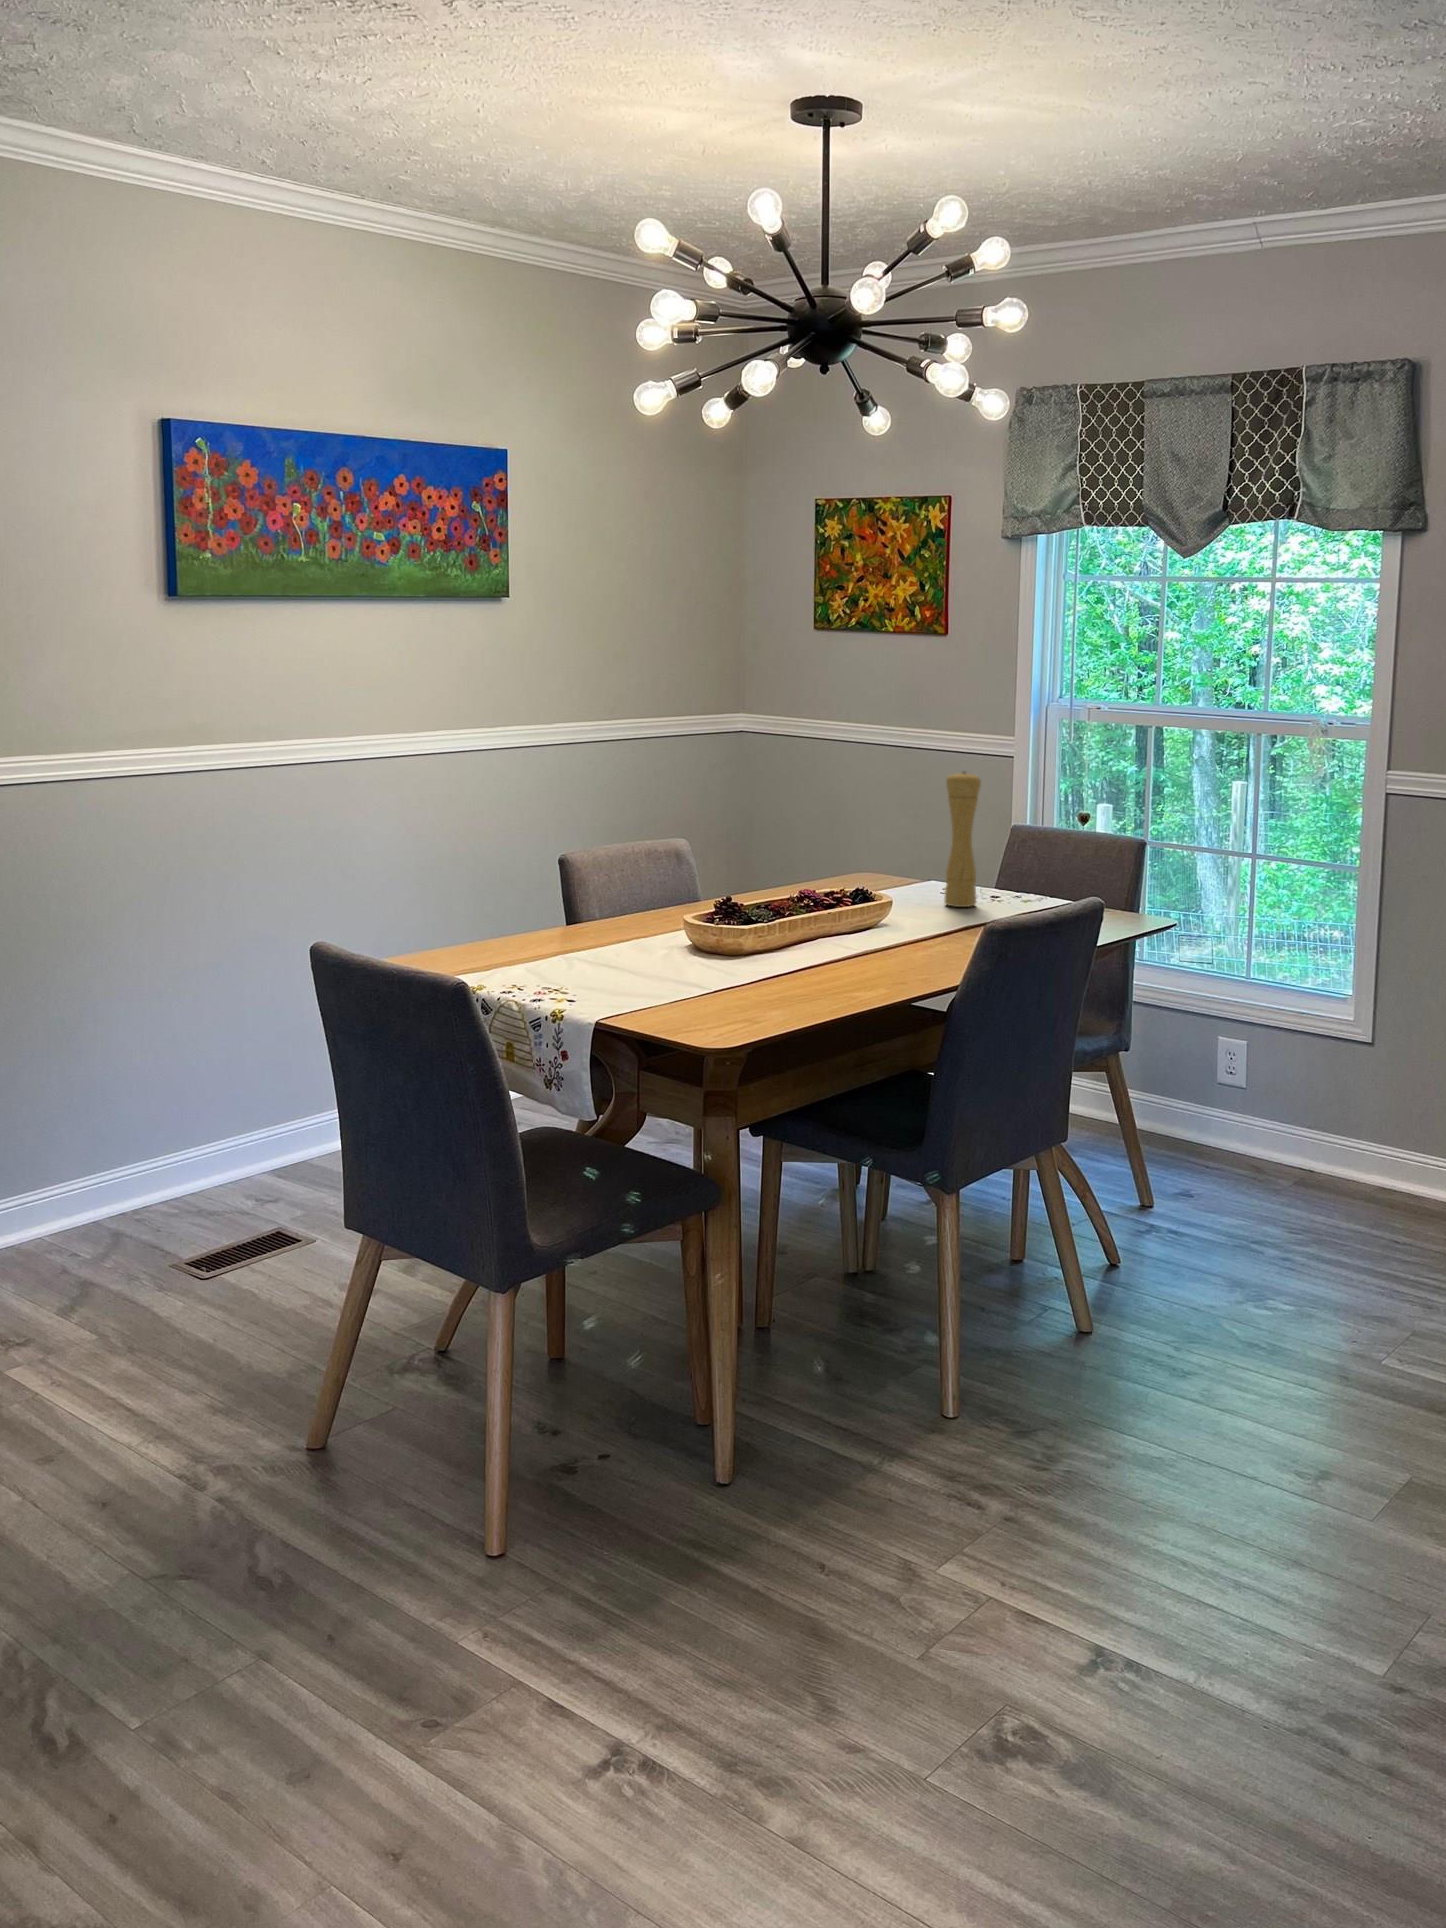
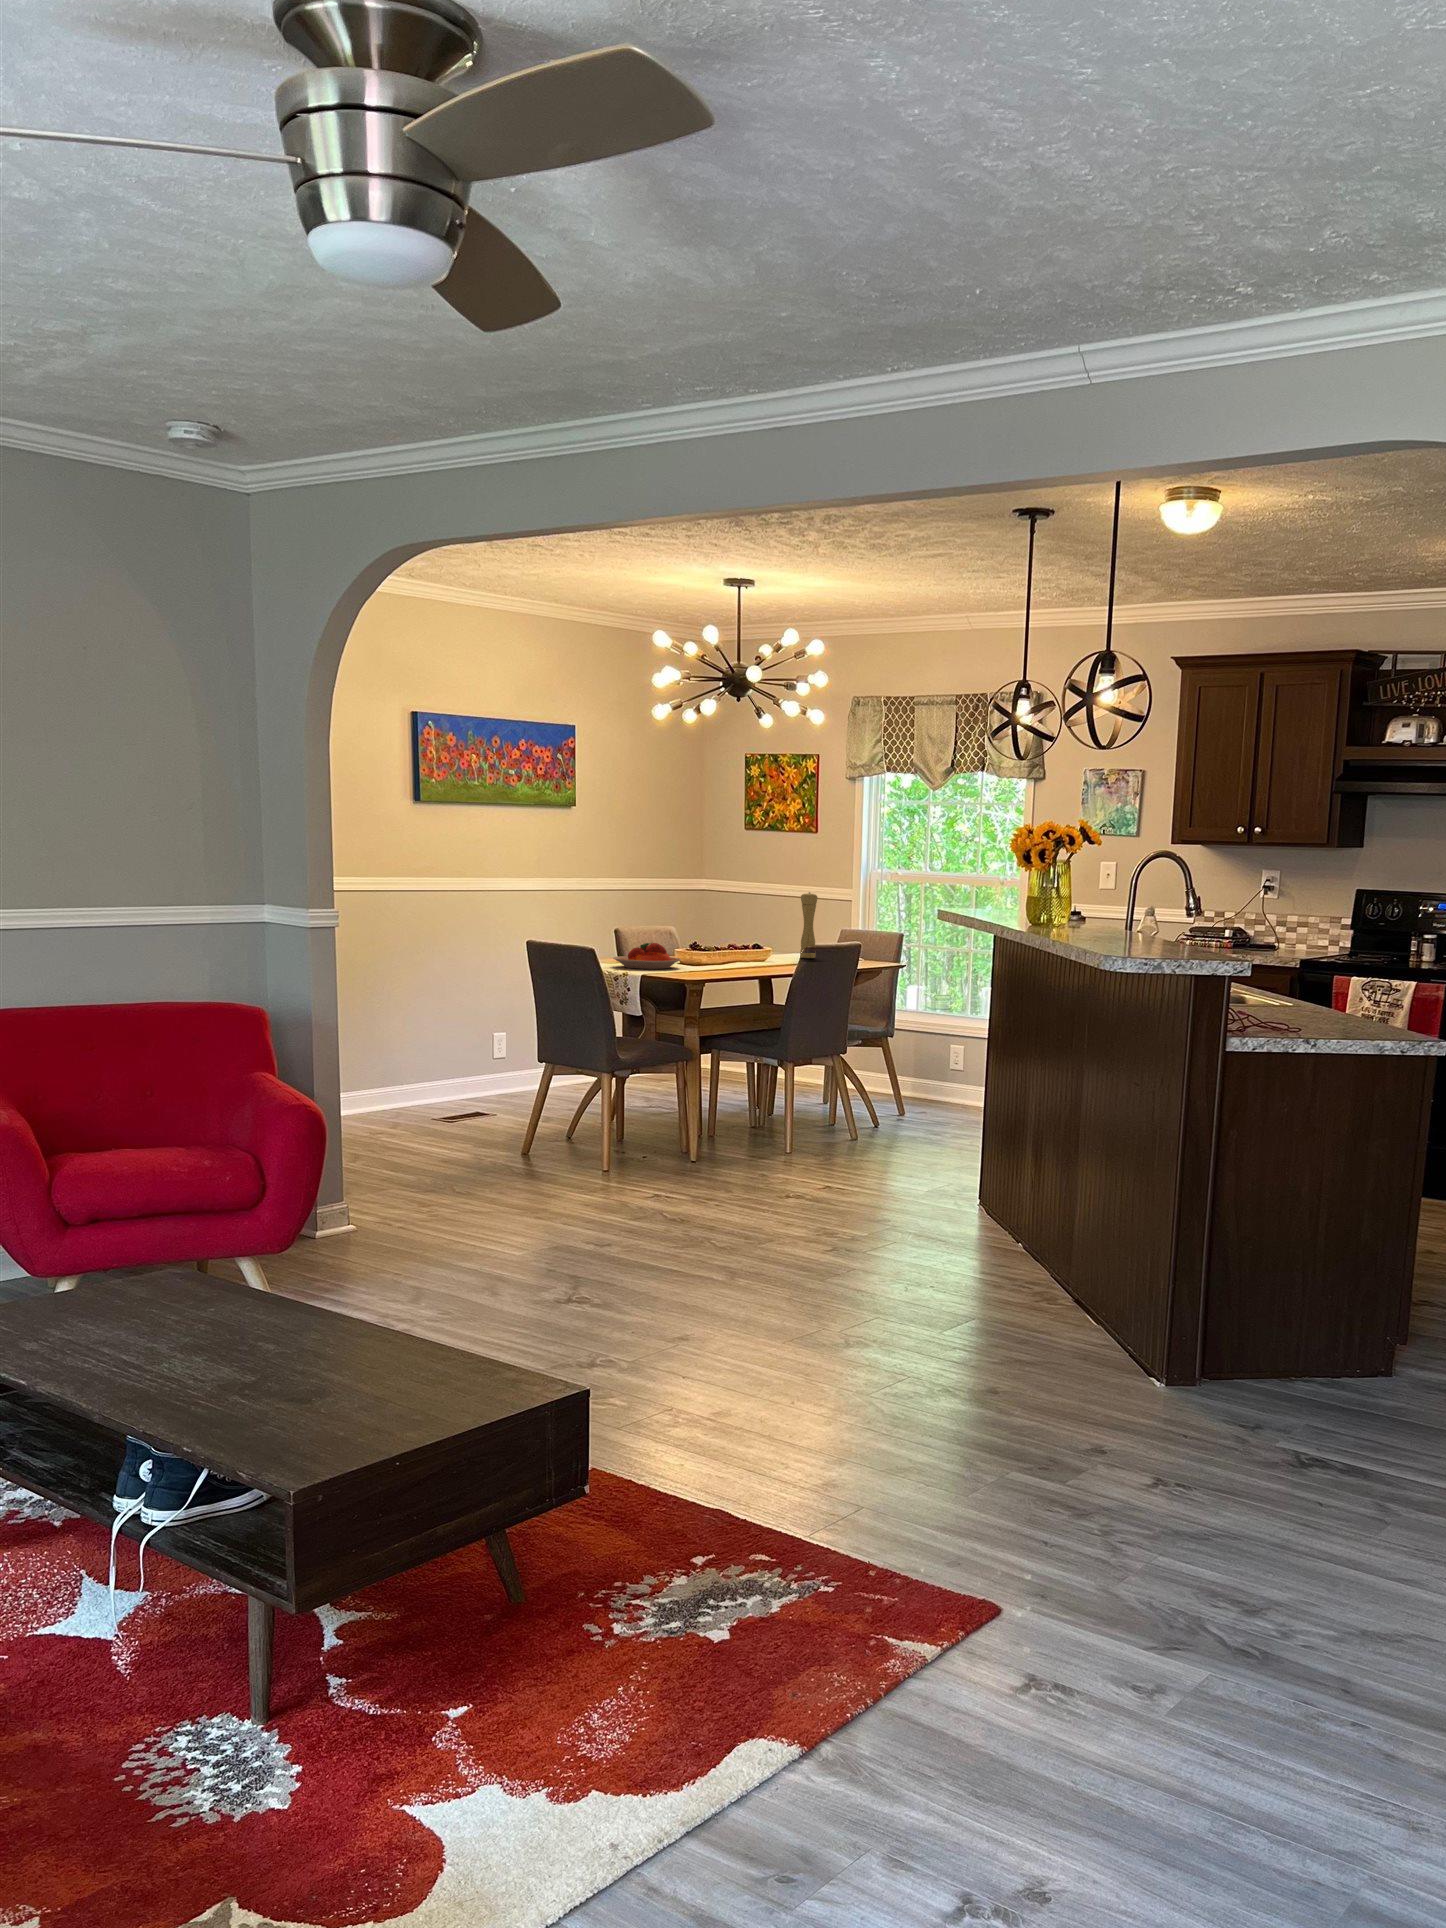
plate: none [540,915,697,987] -> present [613,943,681,969]

